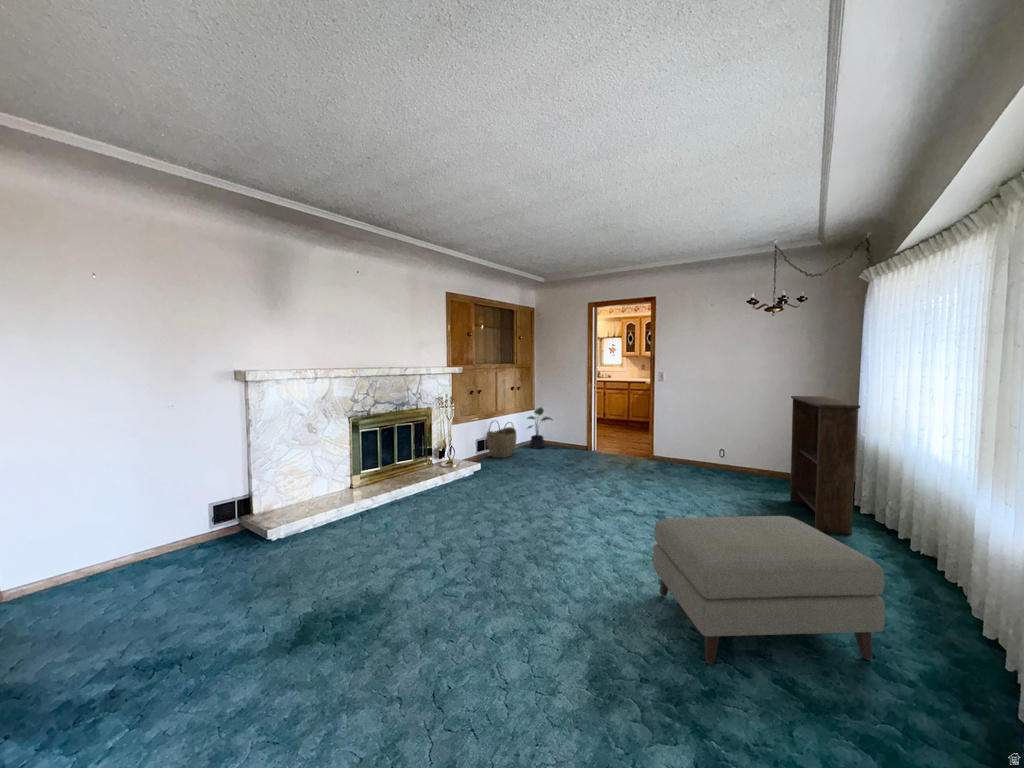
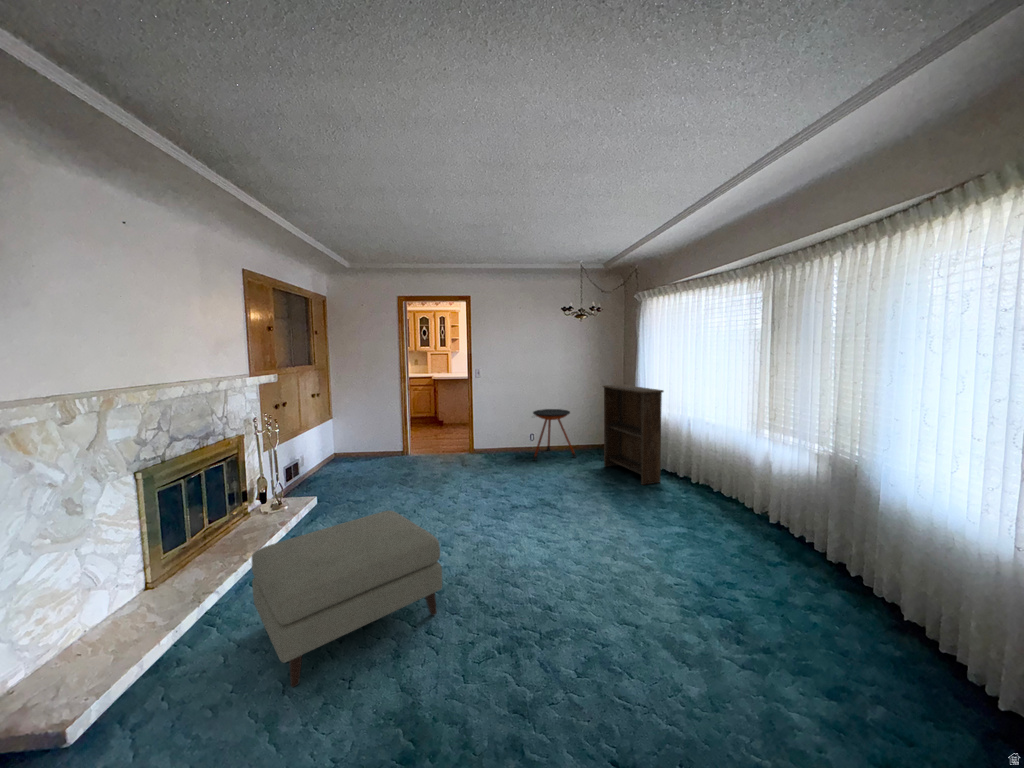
potted plant: present [527,408,552,449] -> none [331,415,366,464]
woven basket: present [486,421,517,458] -> none [295,438,333,485]
side table: none [704,422,766,484] -> present [533,409,576,461]
ottoman: present [653,516,885,665] -> present [252,511,442,687]

